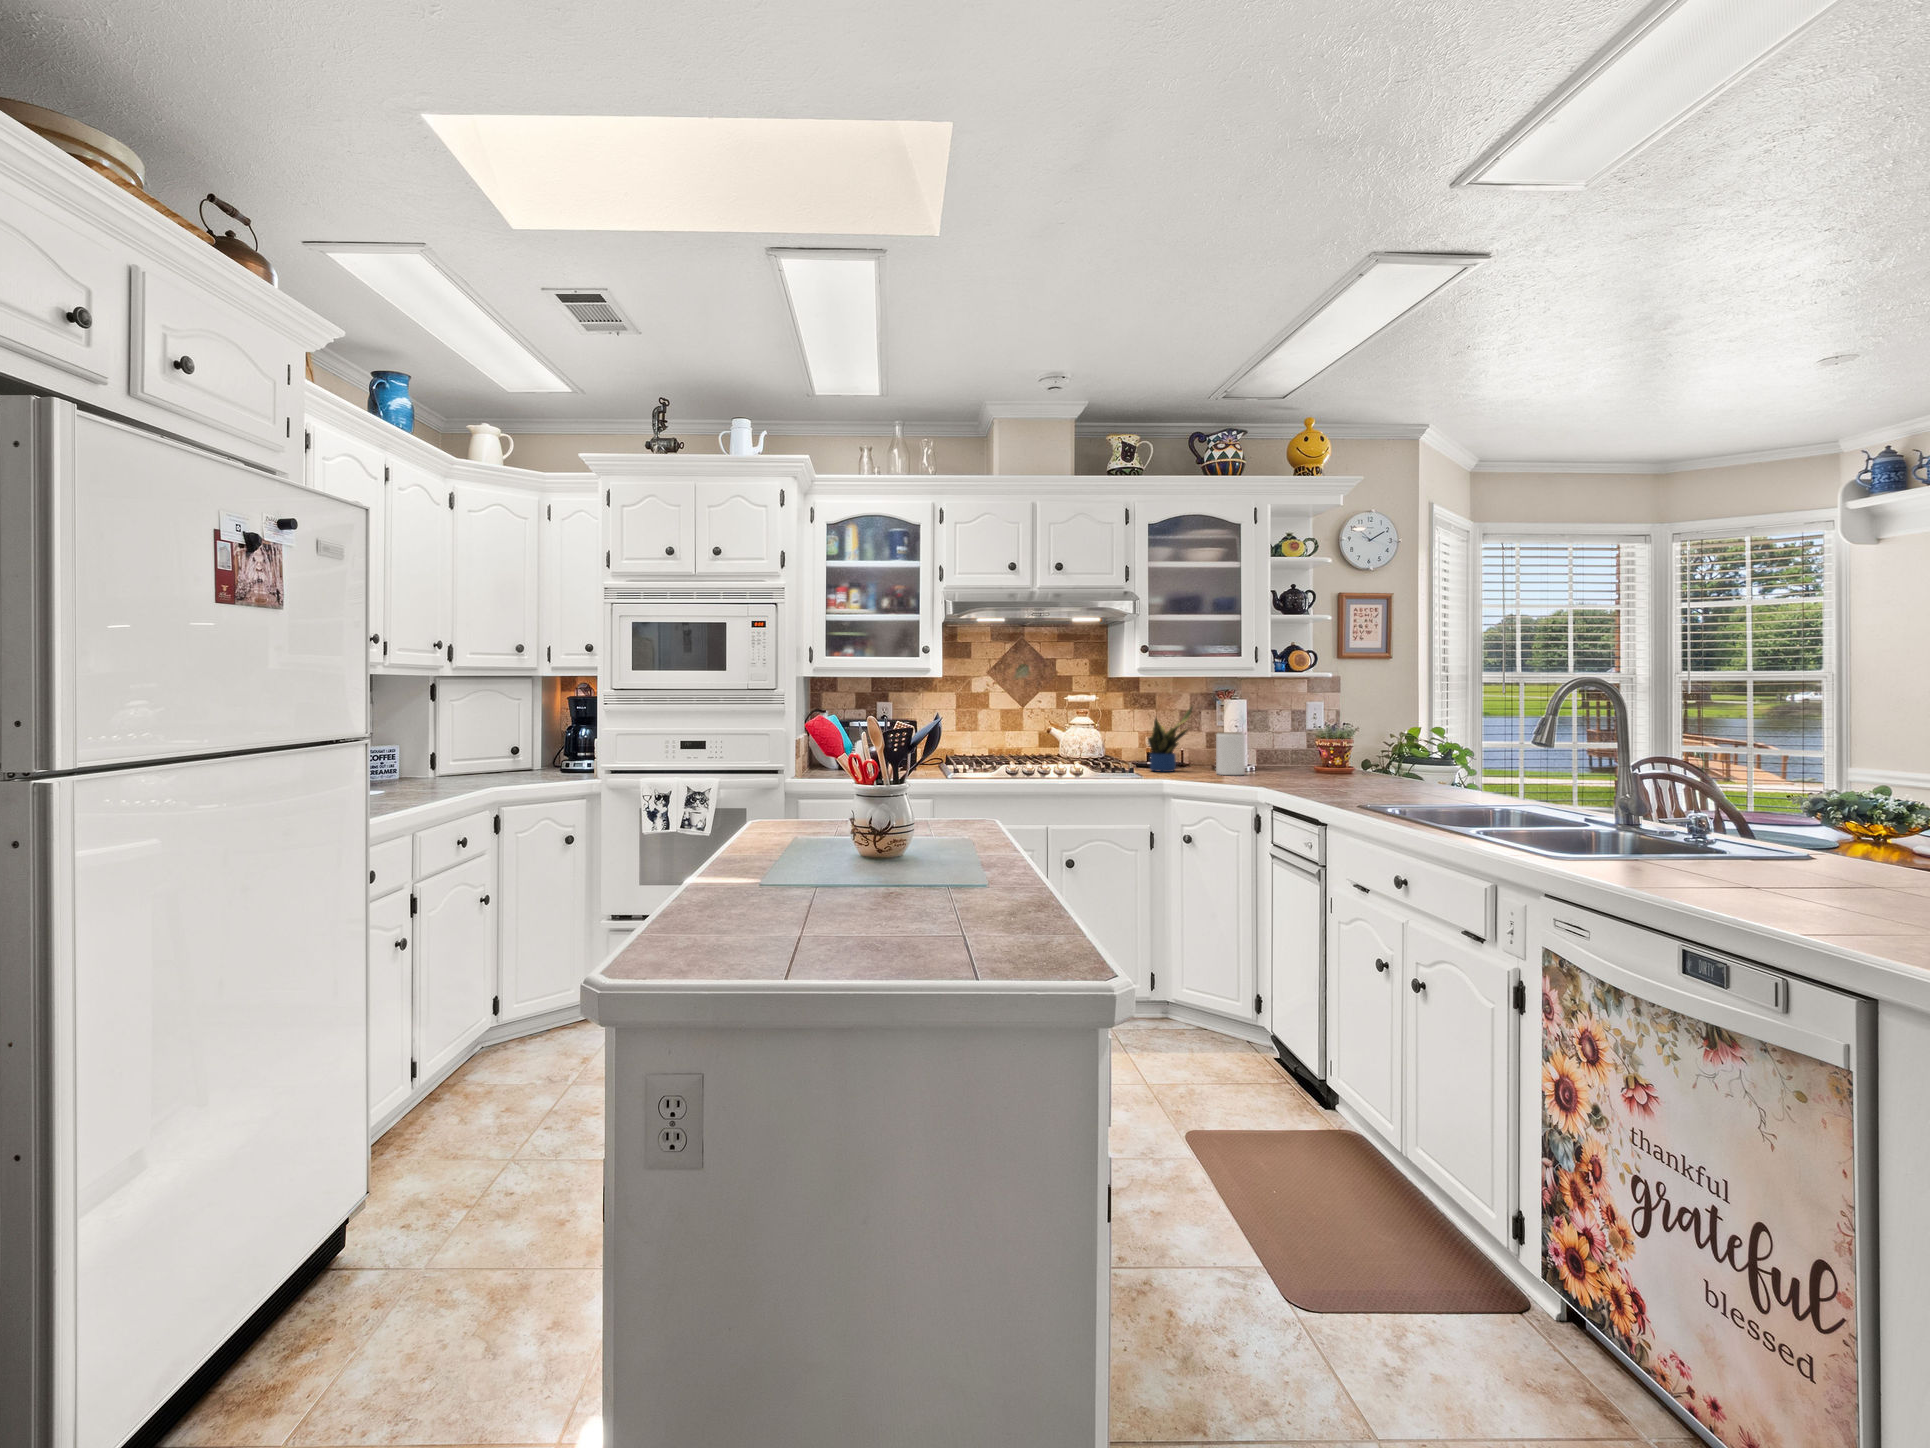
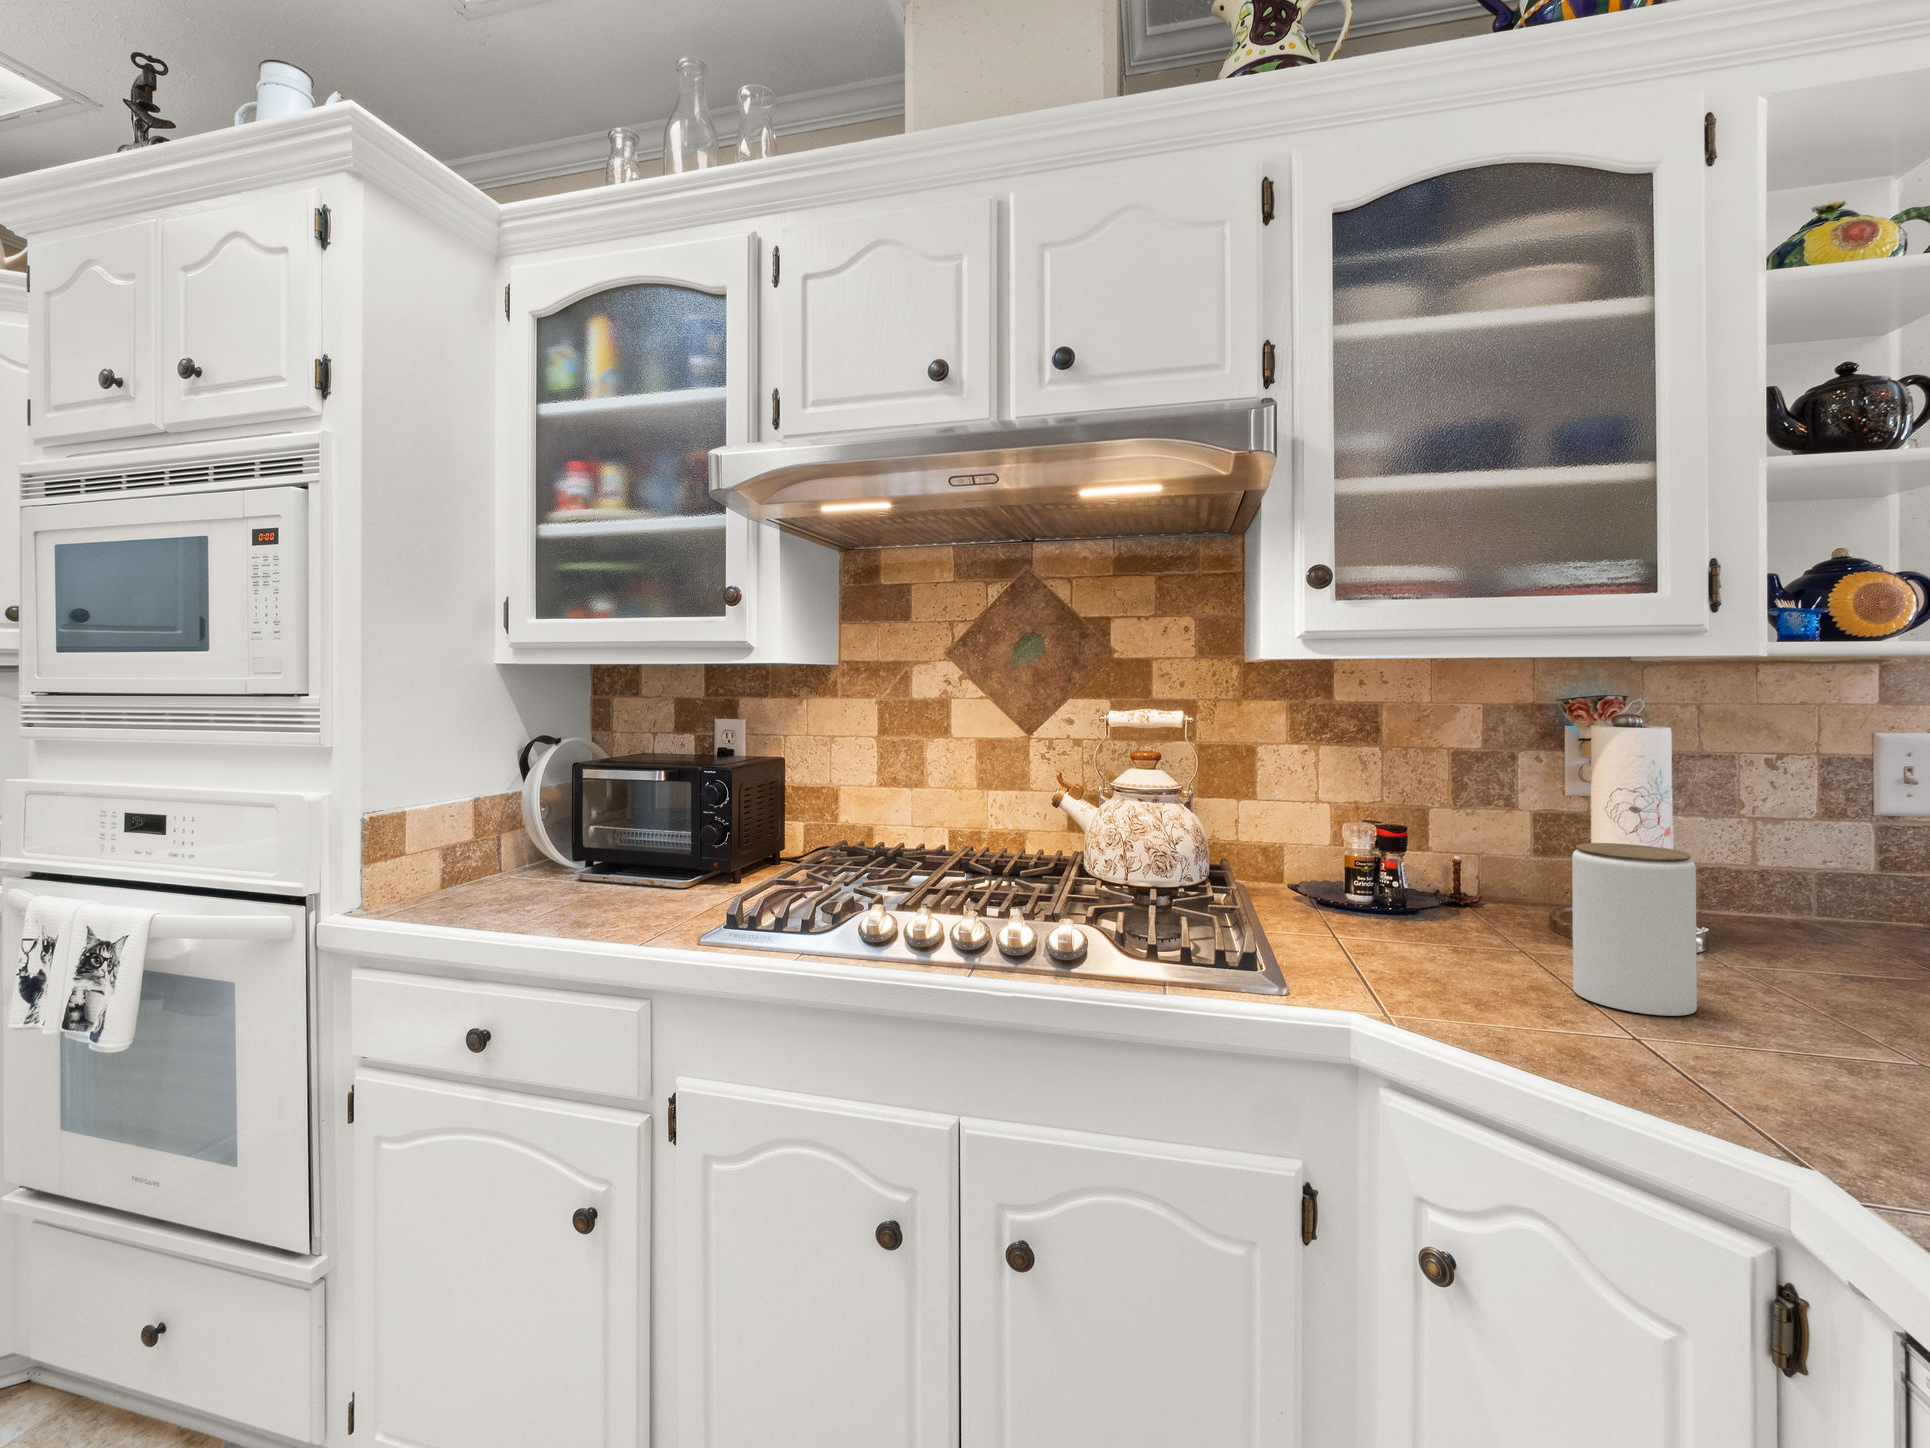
potted plant: present [1148,707,1193,772] -> none [1331,745,1485,949]

